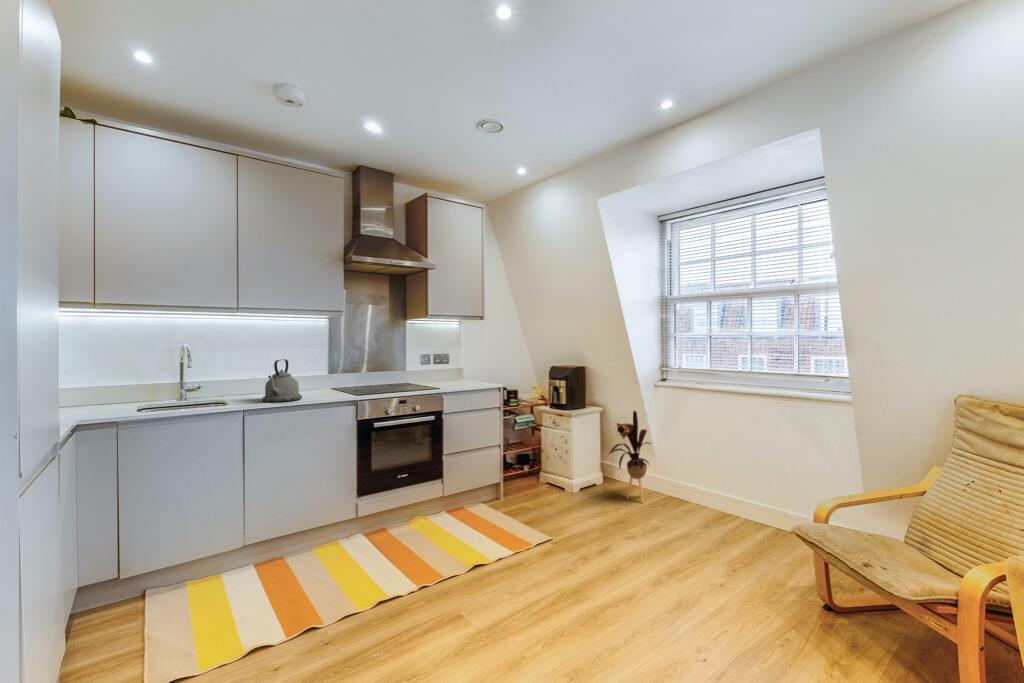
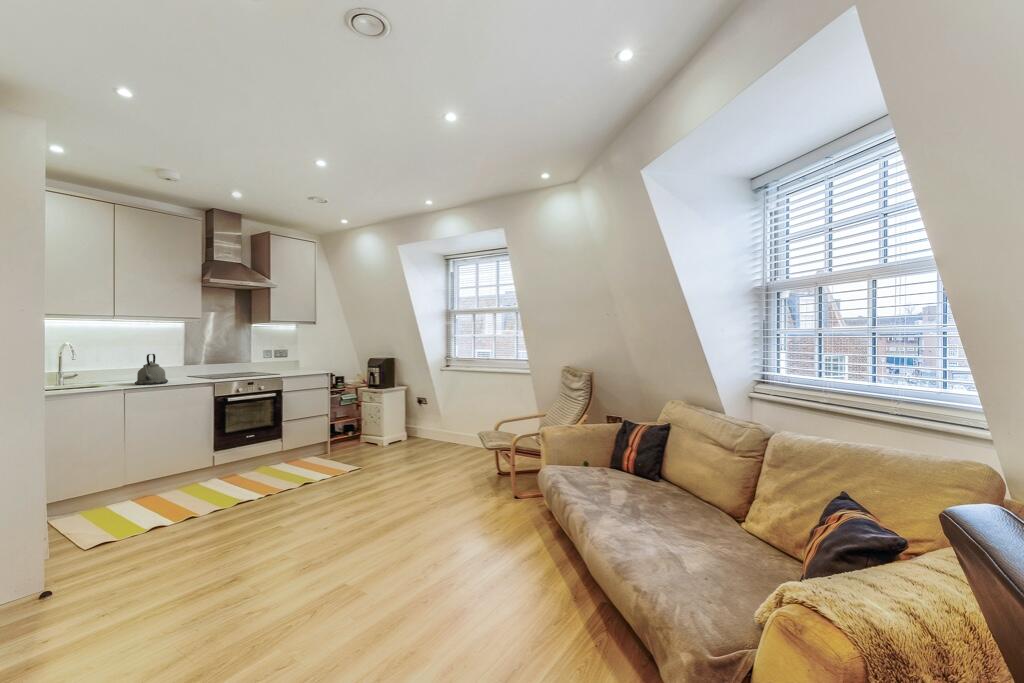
house plant: present [610,411,650,502] -> none [405,386,435,446]

